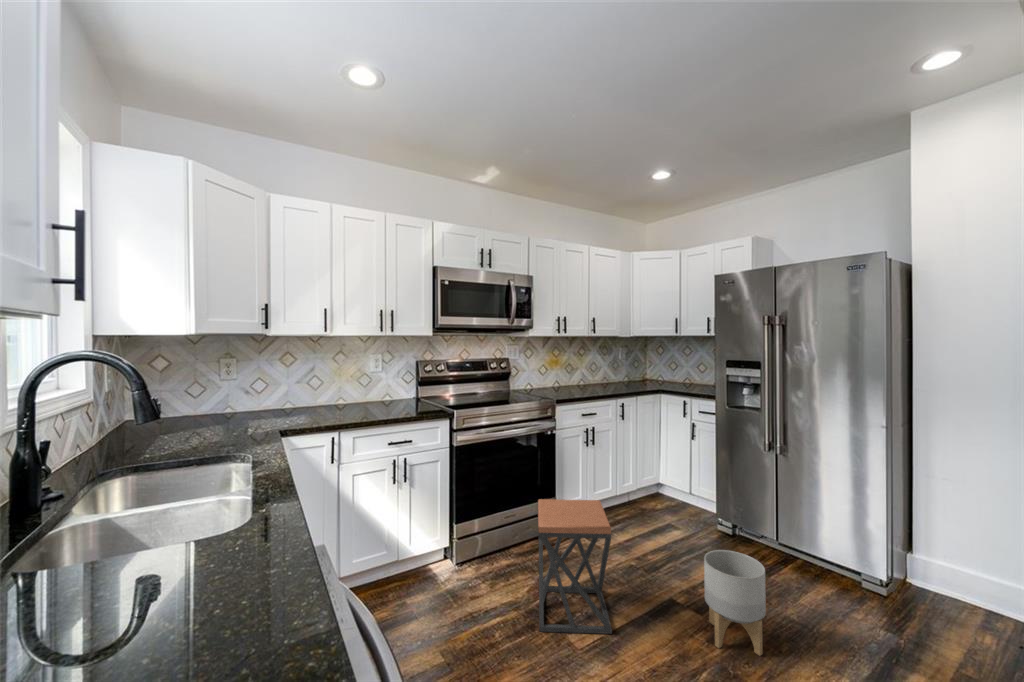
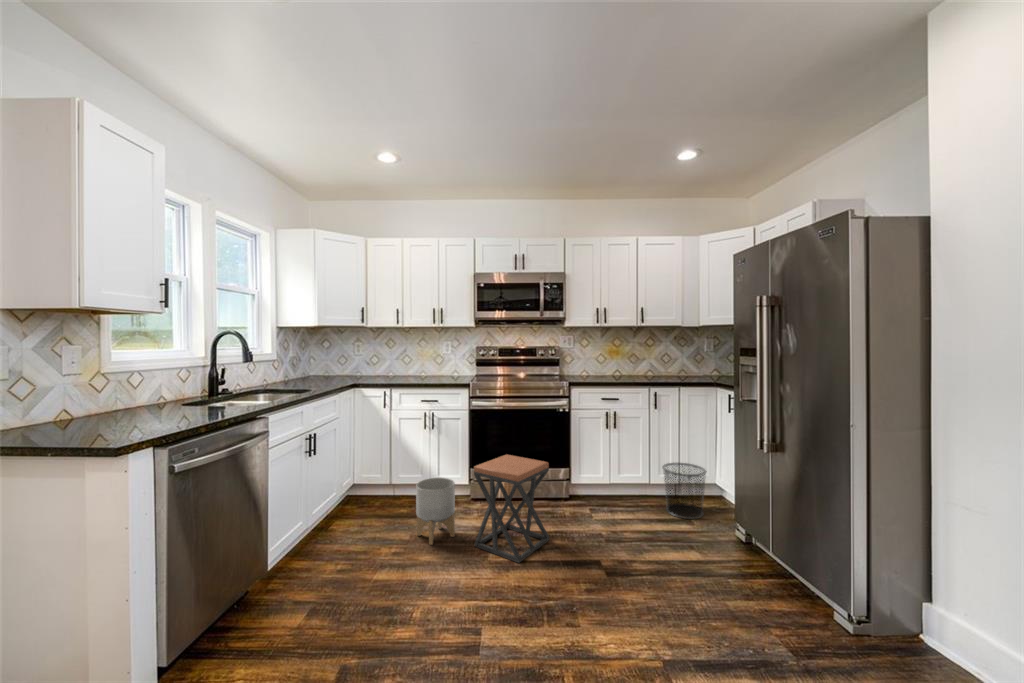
trash can: none [640,471,683,527] -> present [663,463,707,519]
planter: present [704,550,766,656] -> present [416,477,455,545]

